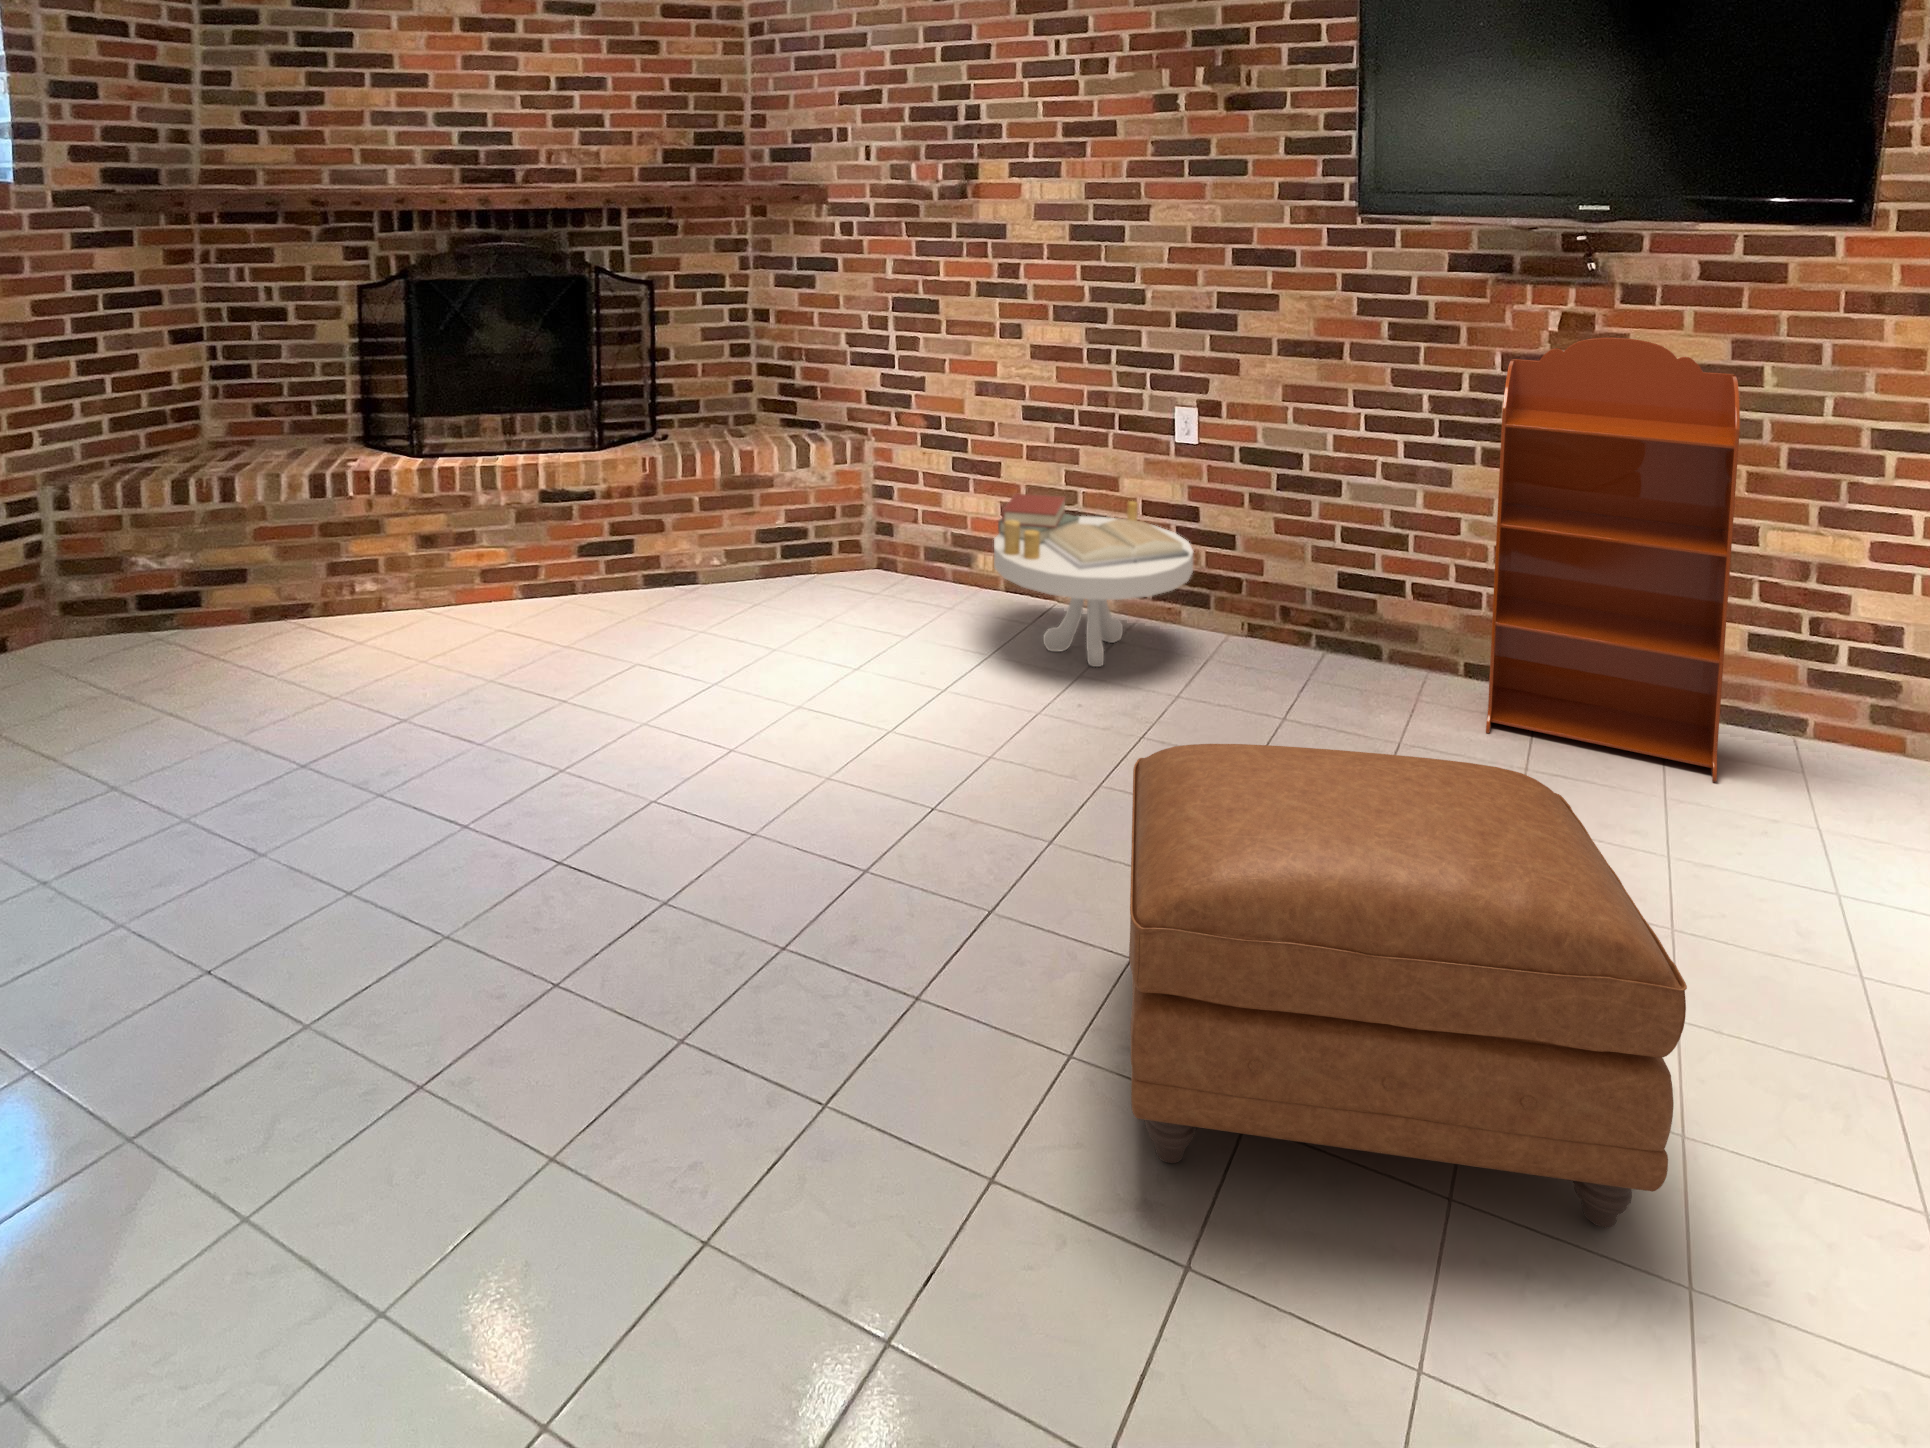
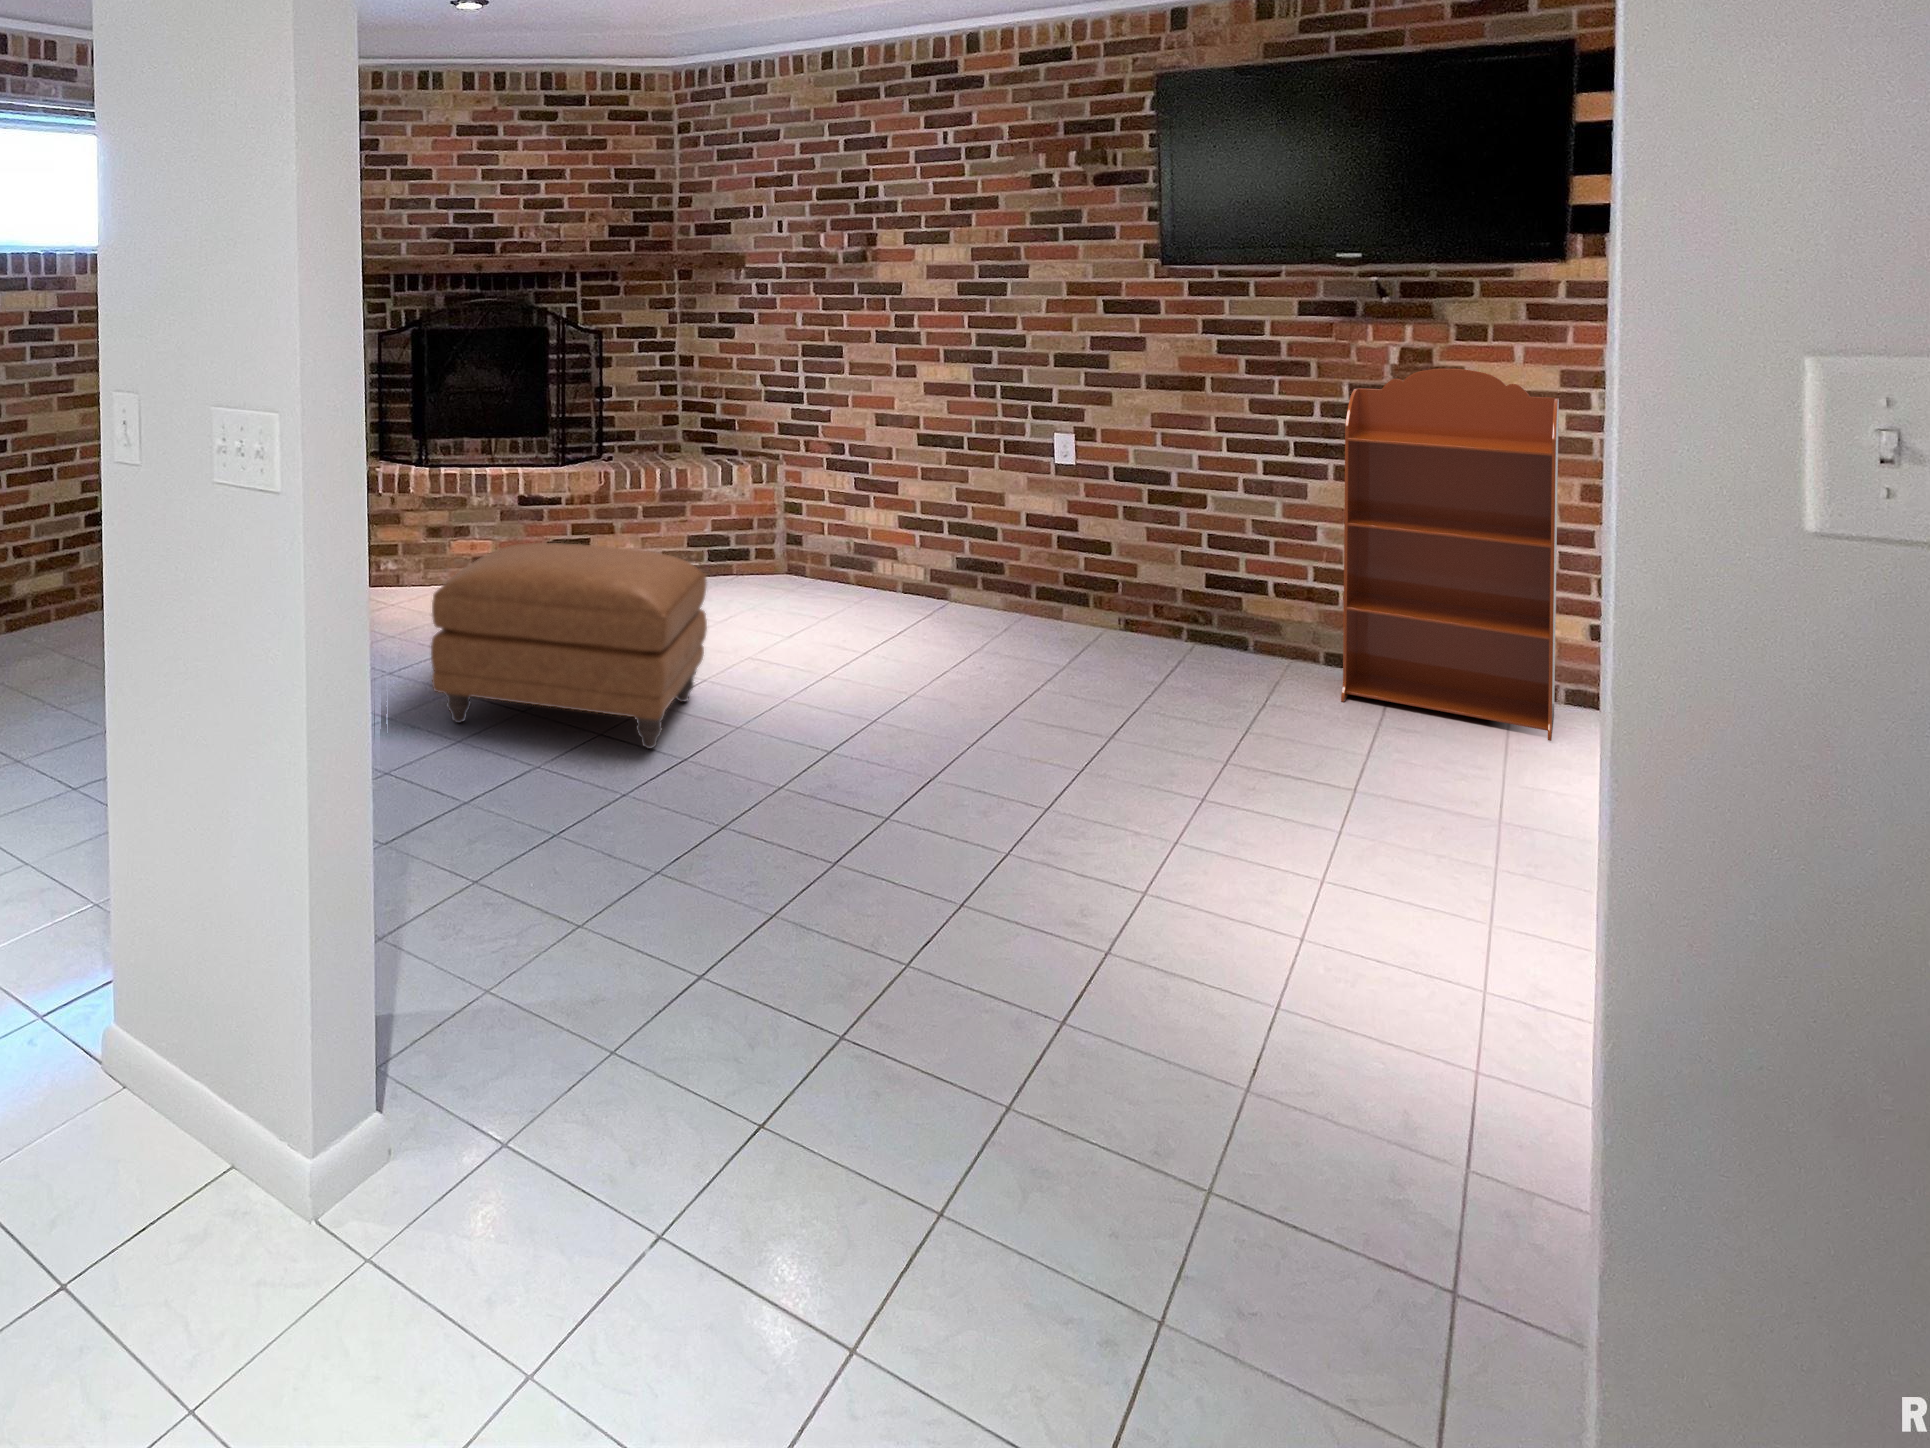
side table: present [994,494,1193,667] -> none [899,505,1075,645]
ottoman: present [1129,744,1687,1227] -> present [431,543,707,749]

